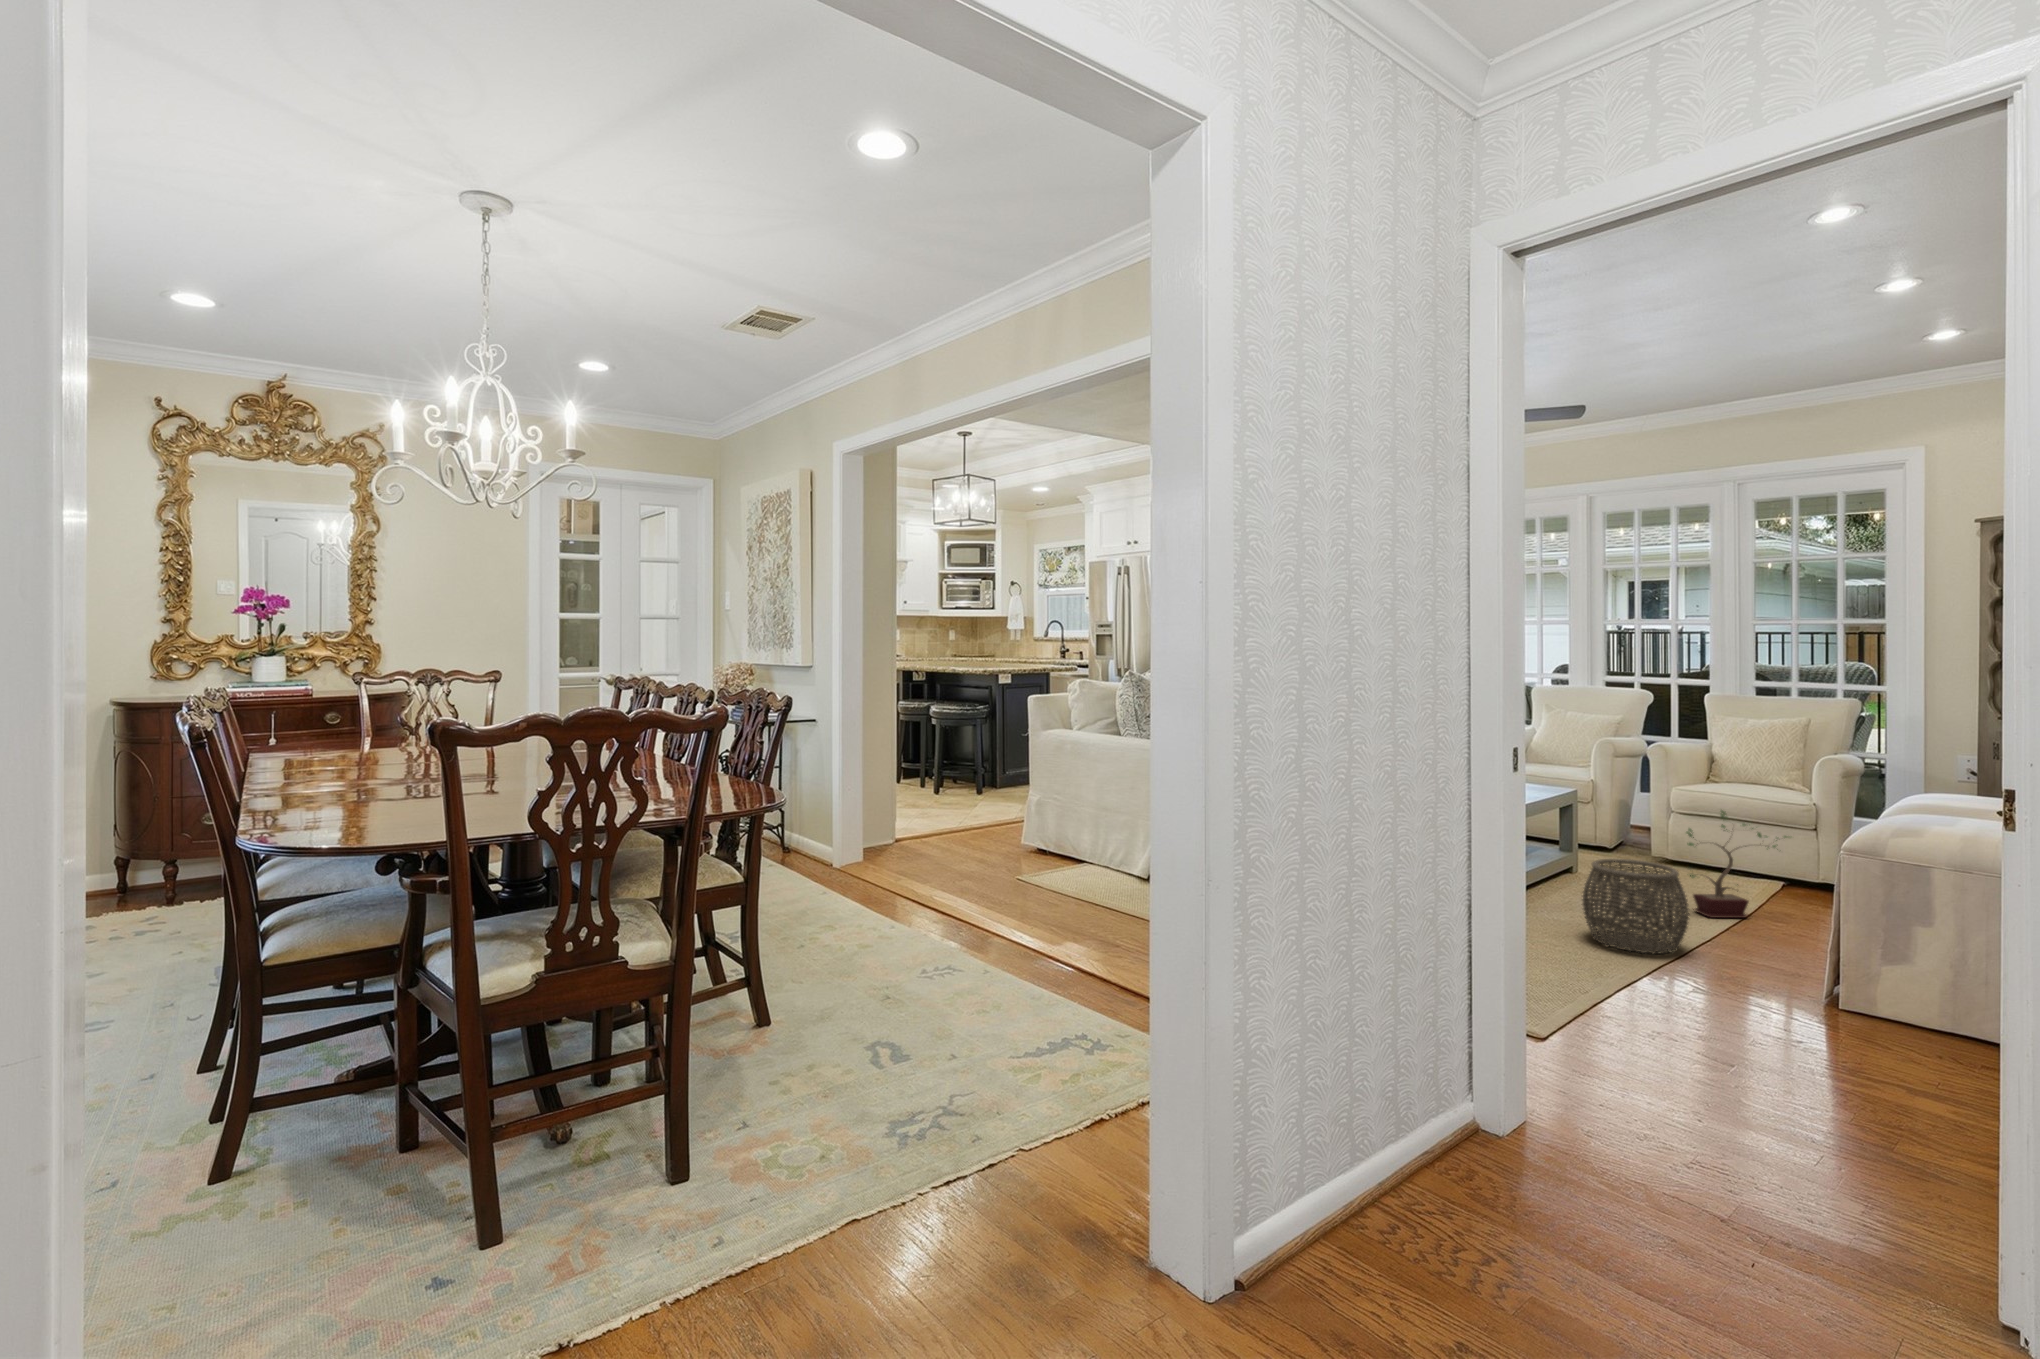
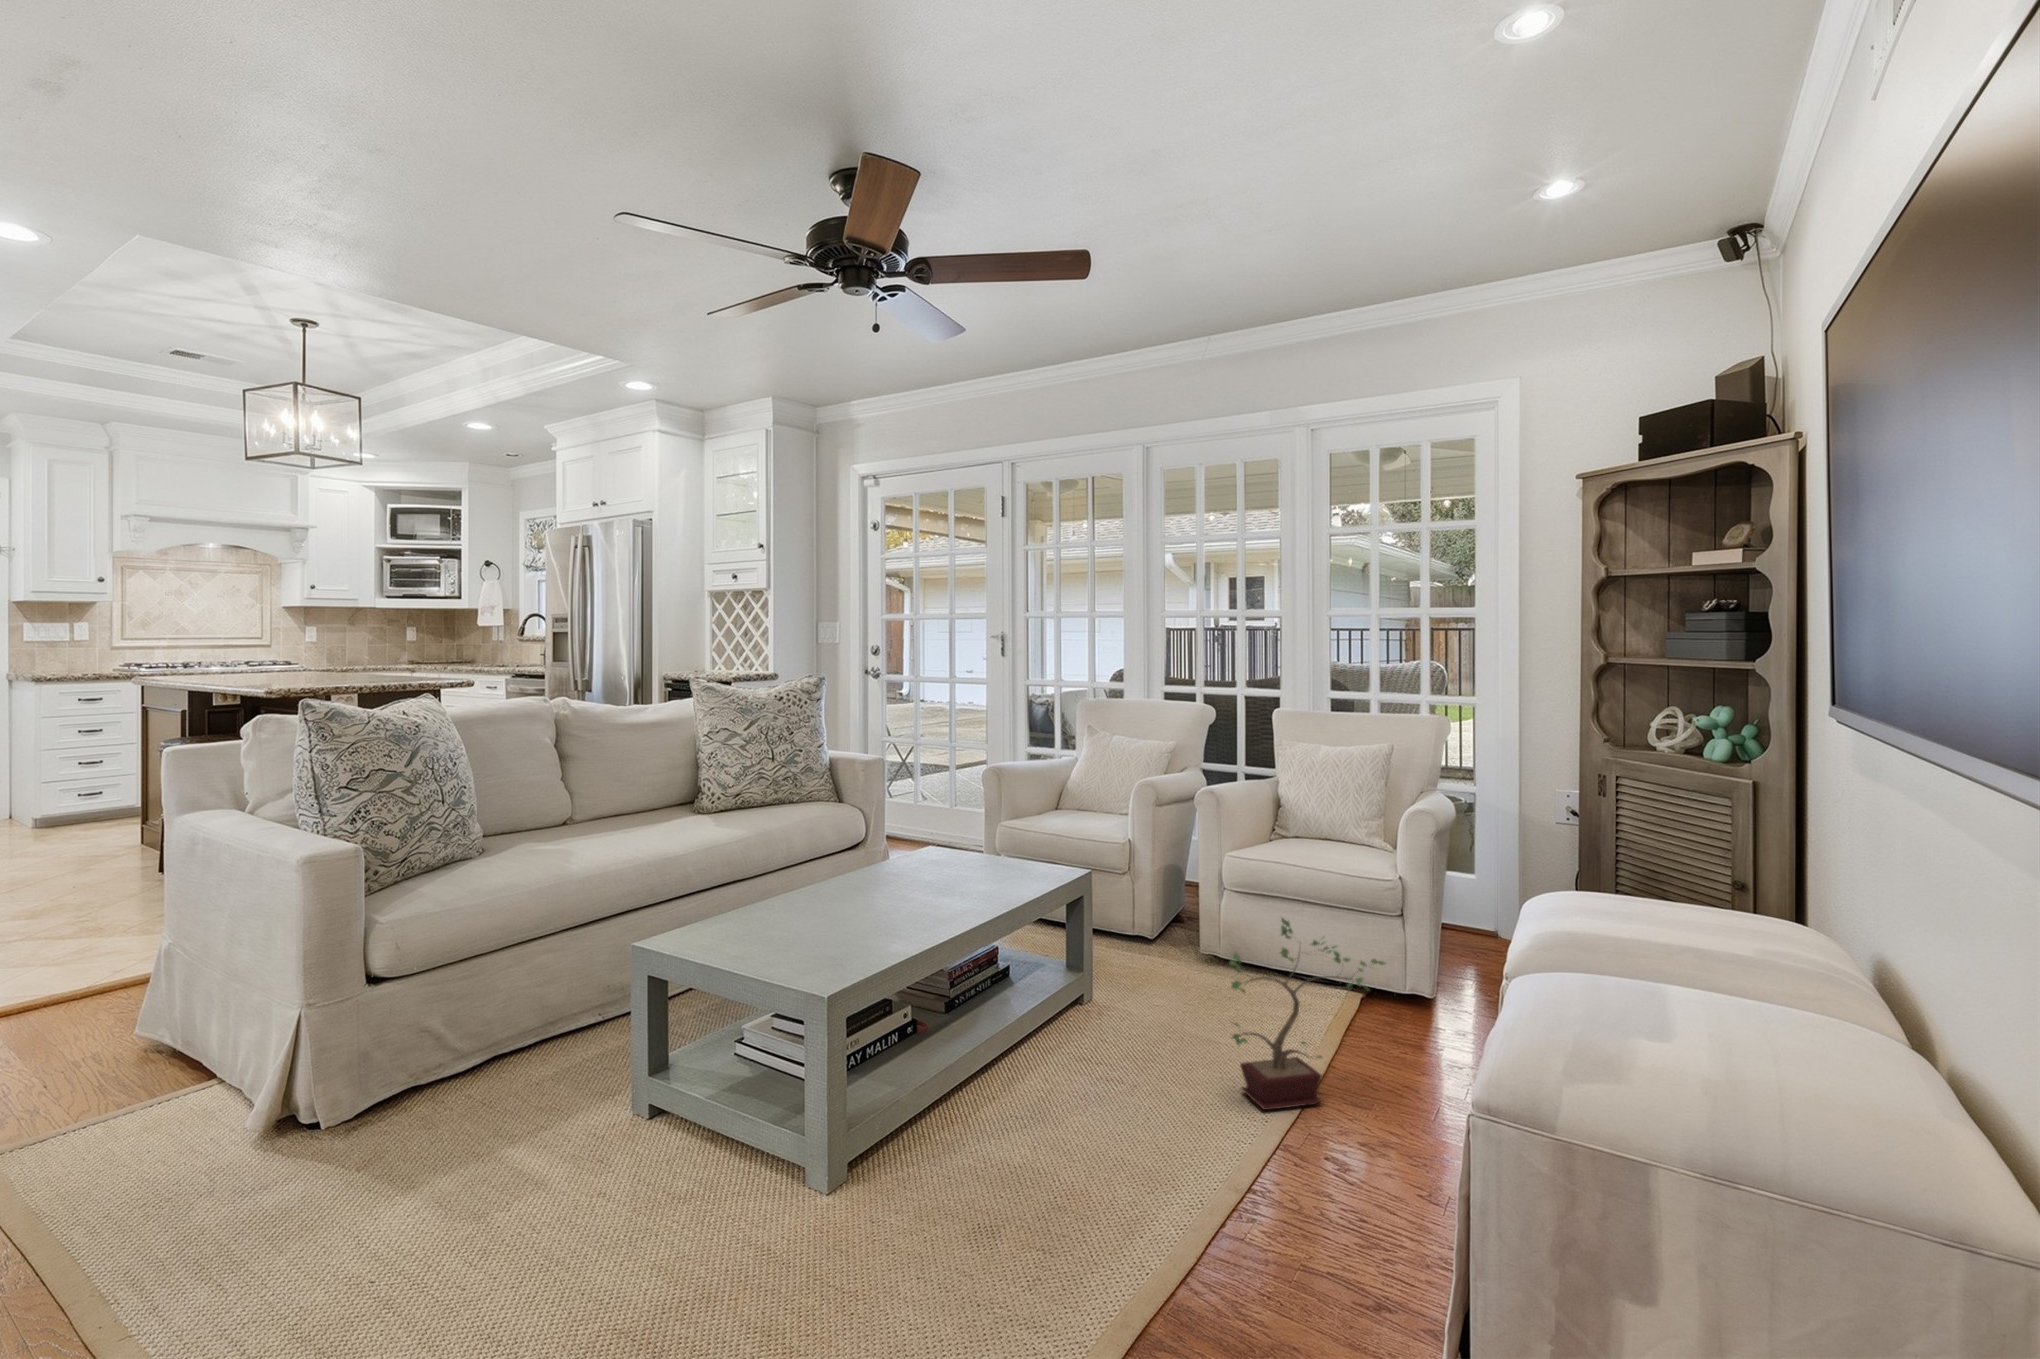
woven basket: present [1582,859,1689,954] -> none [1033,1052,1220,1286]

